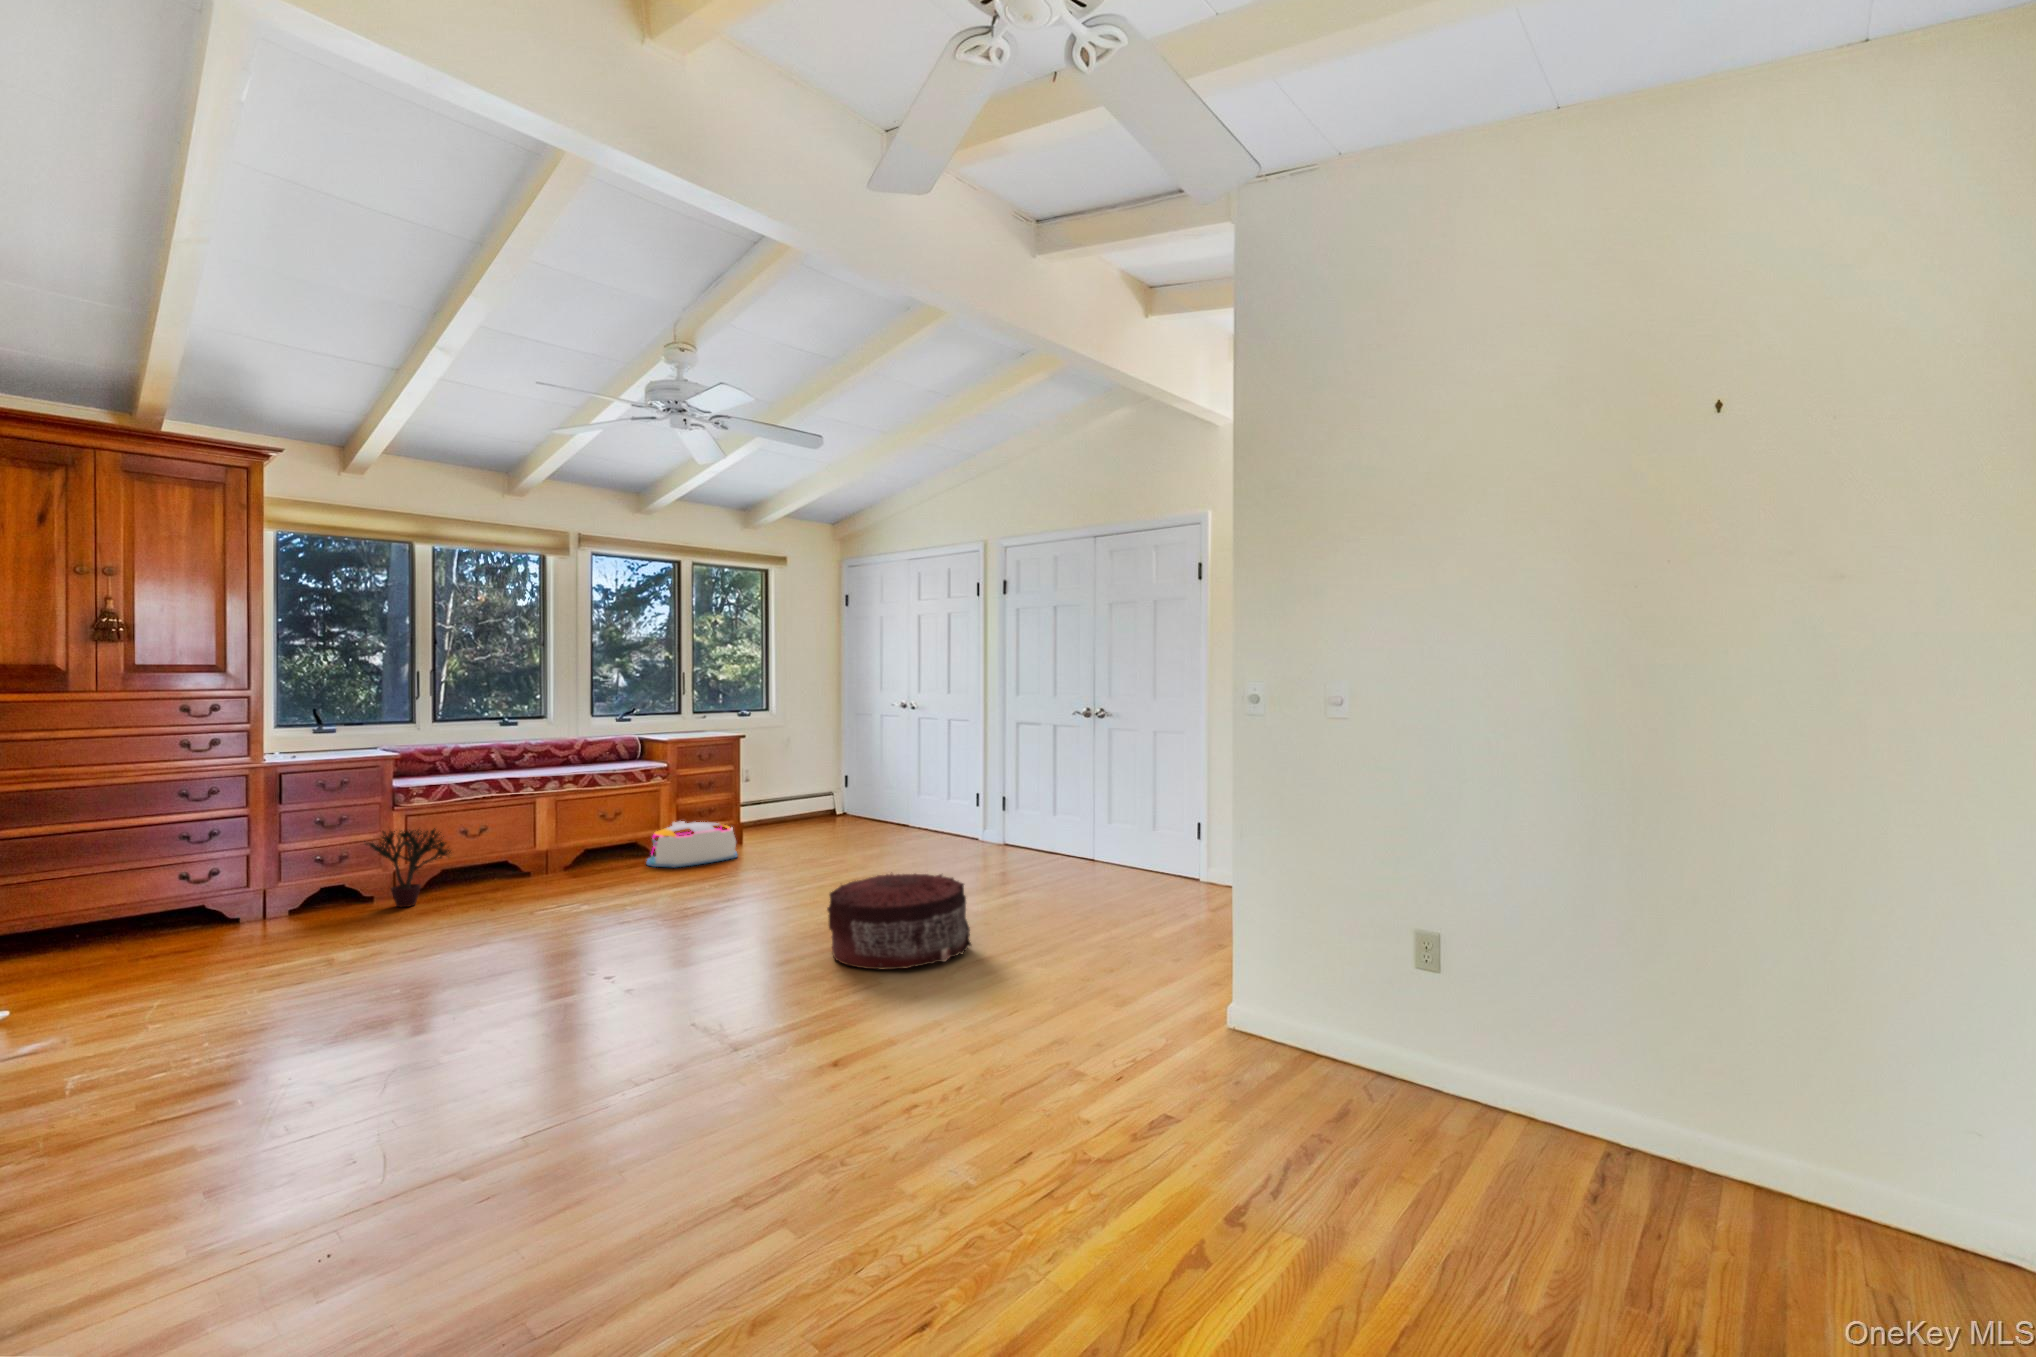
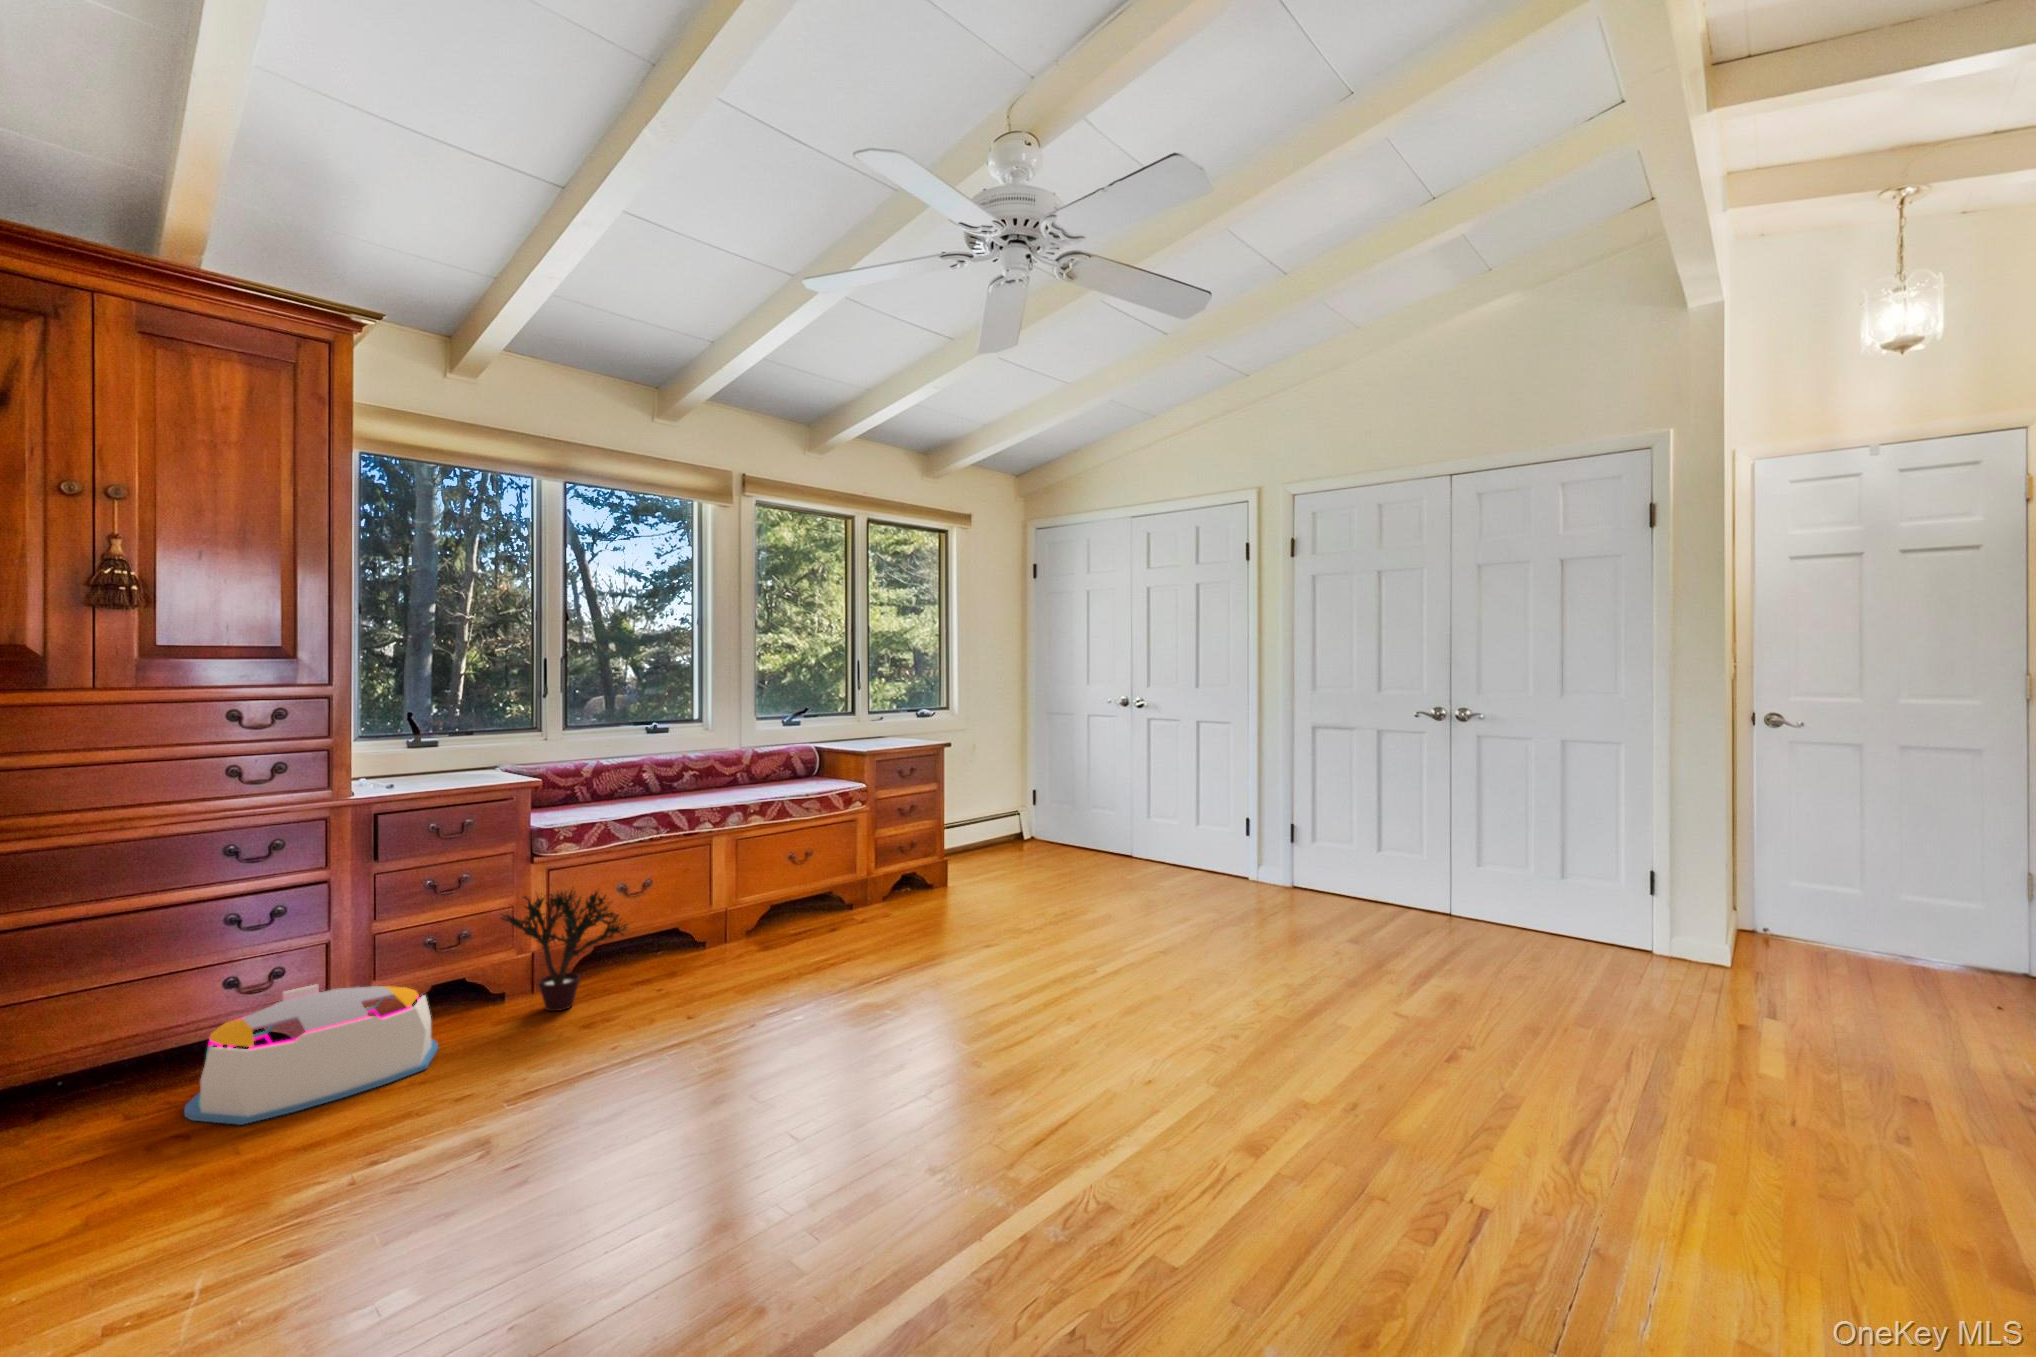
storage bin: present [646,821,737,868] -> present [184,985,438,1125]
pouf: present [827,874,971,969] -> none [1300,977,1553,1177]

